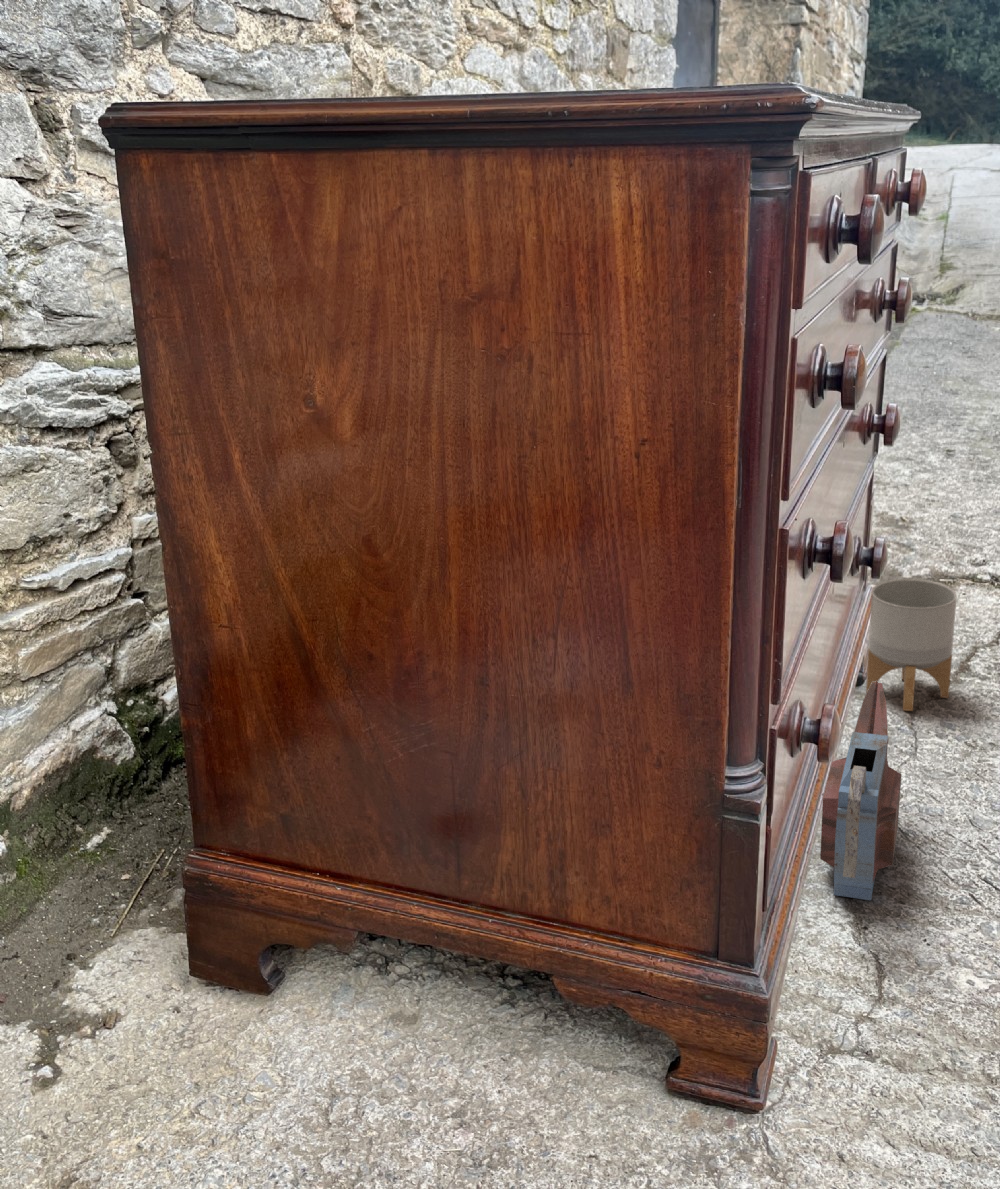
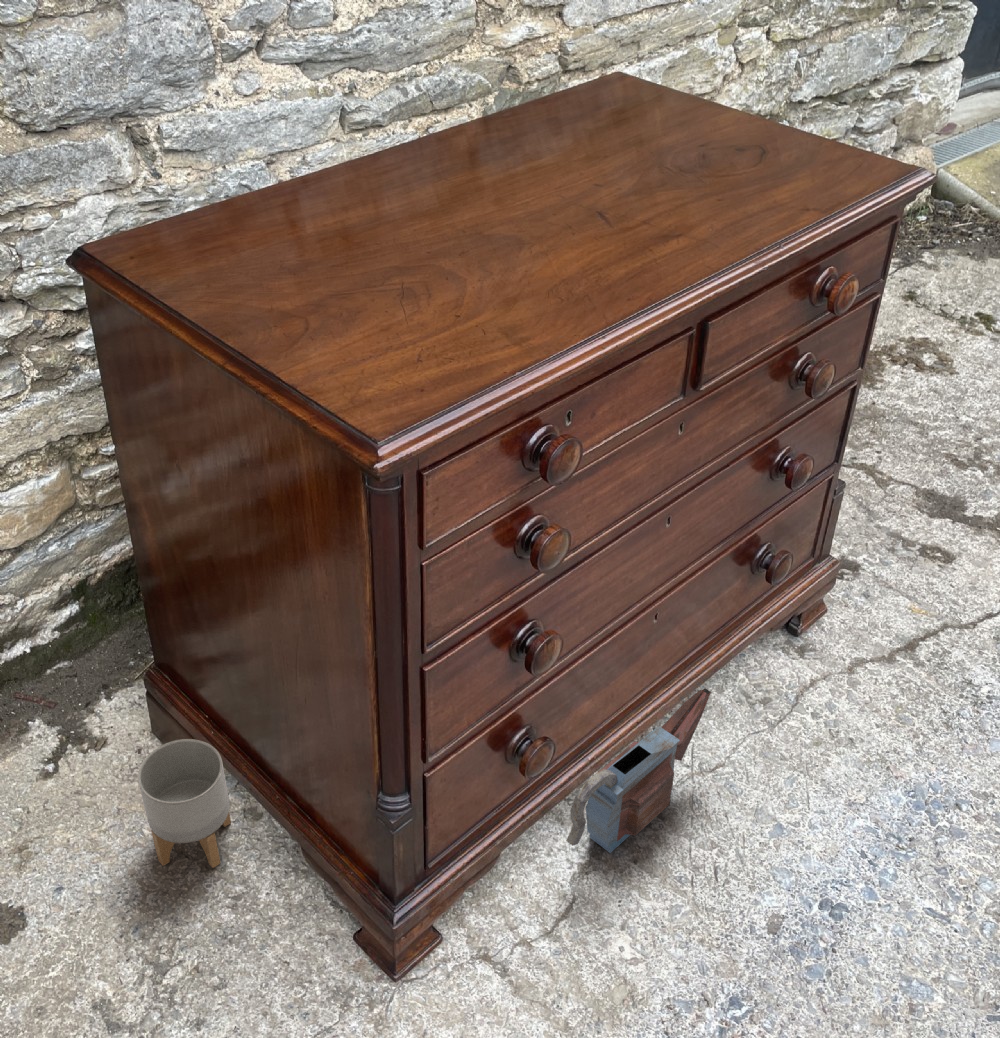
planter: present [866,579,957,711] -> present [138,739,231,868]

